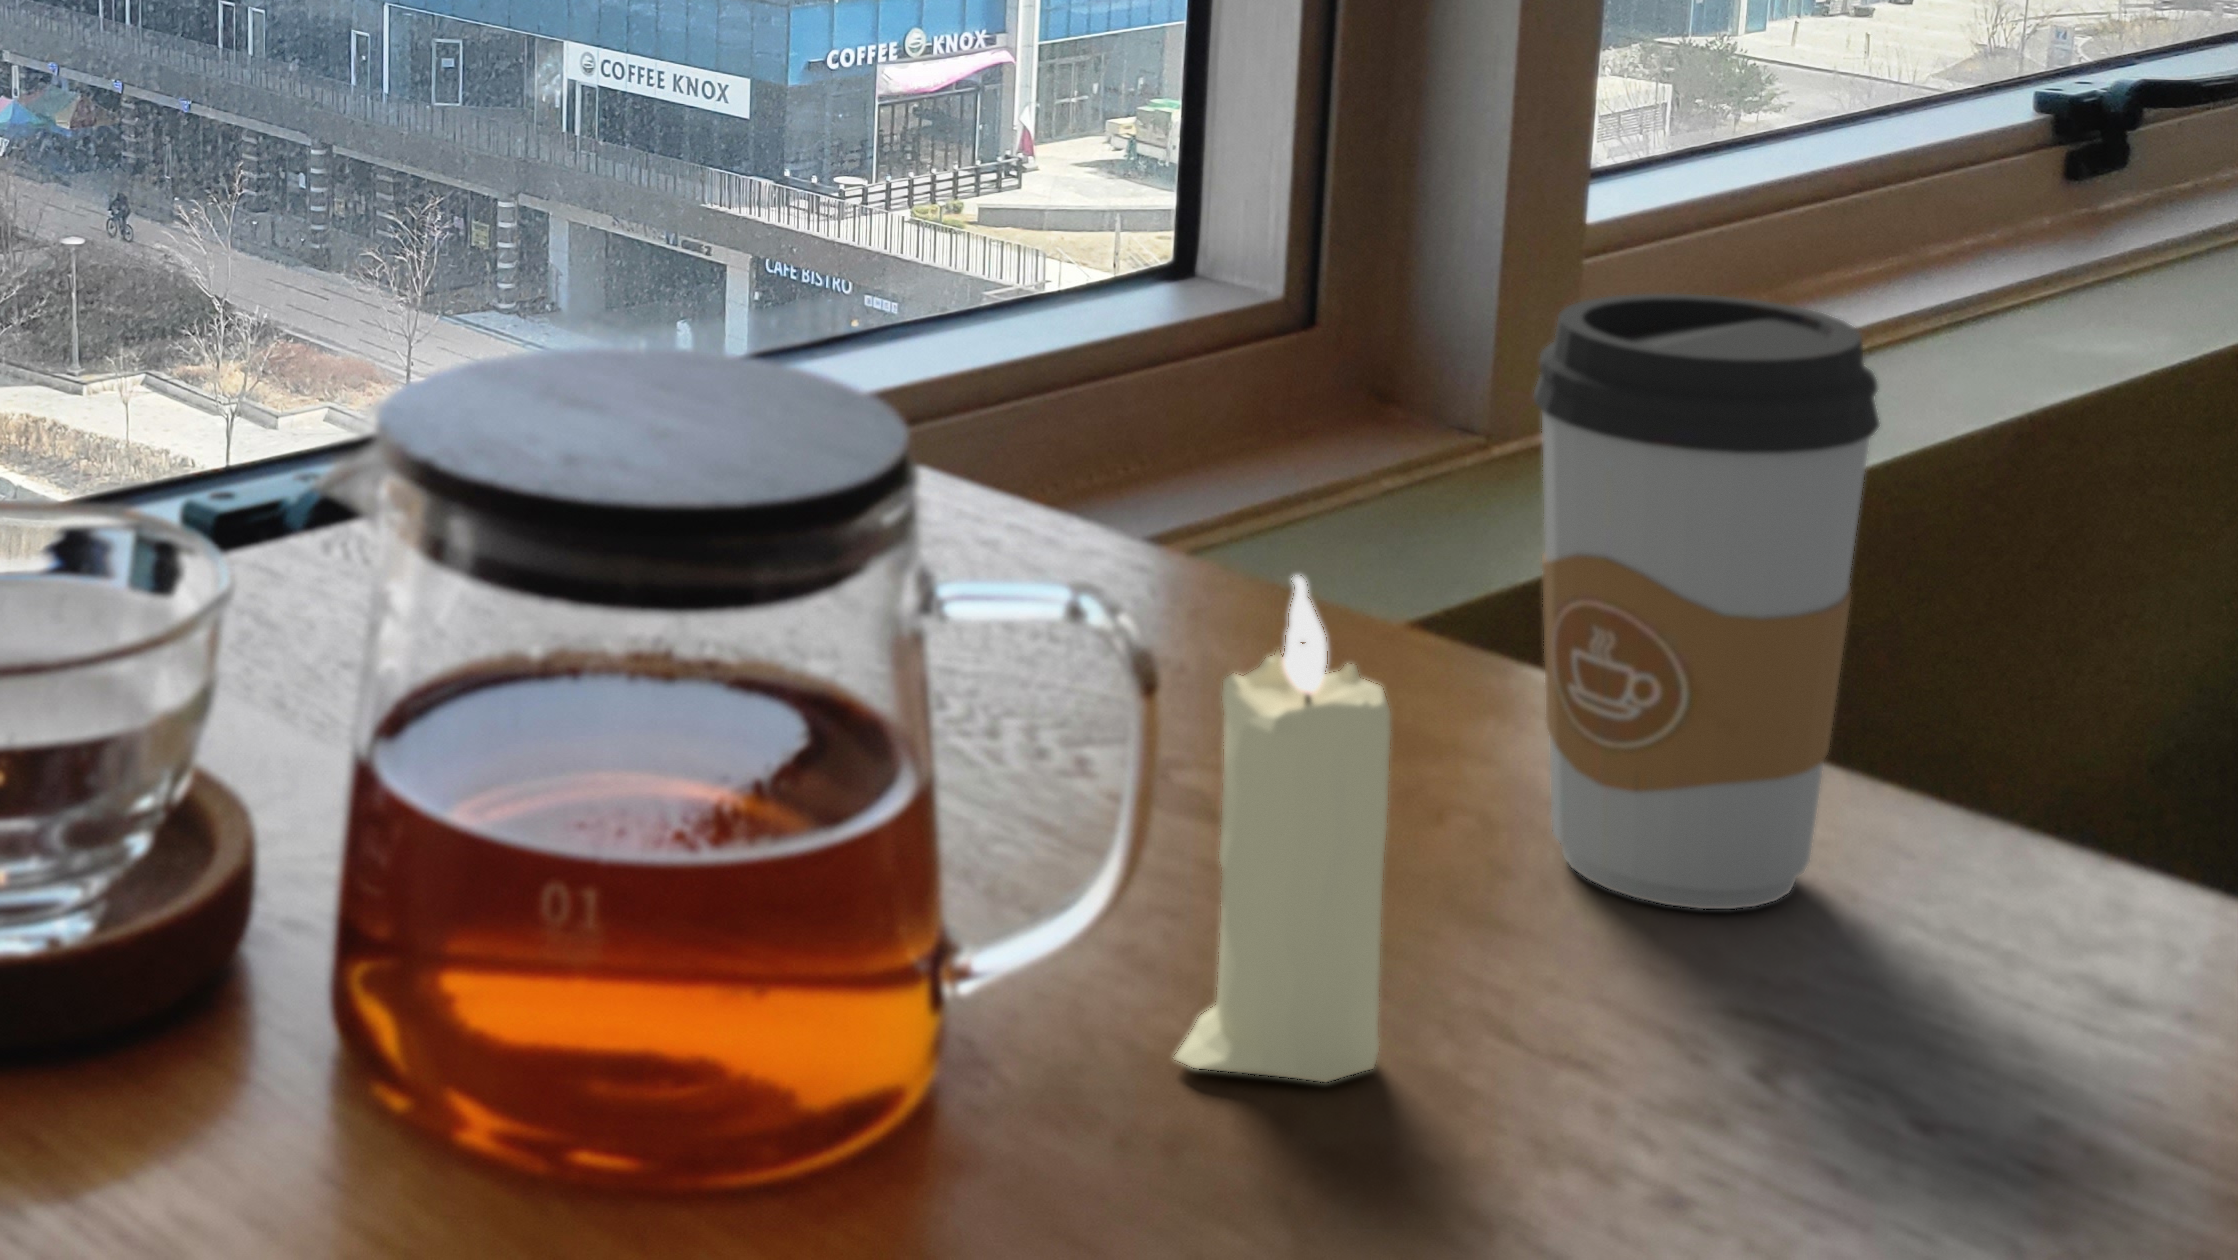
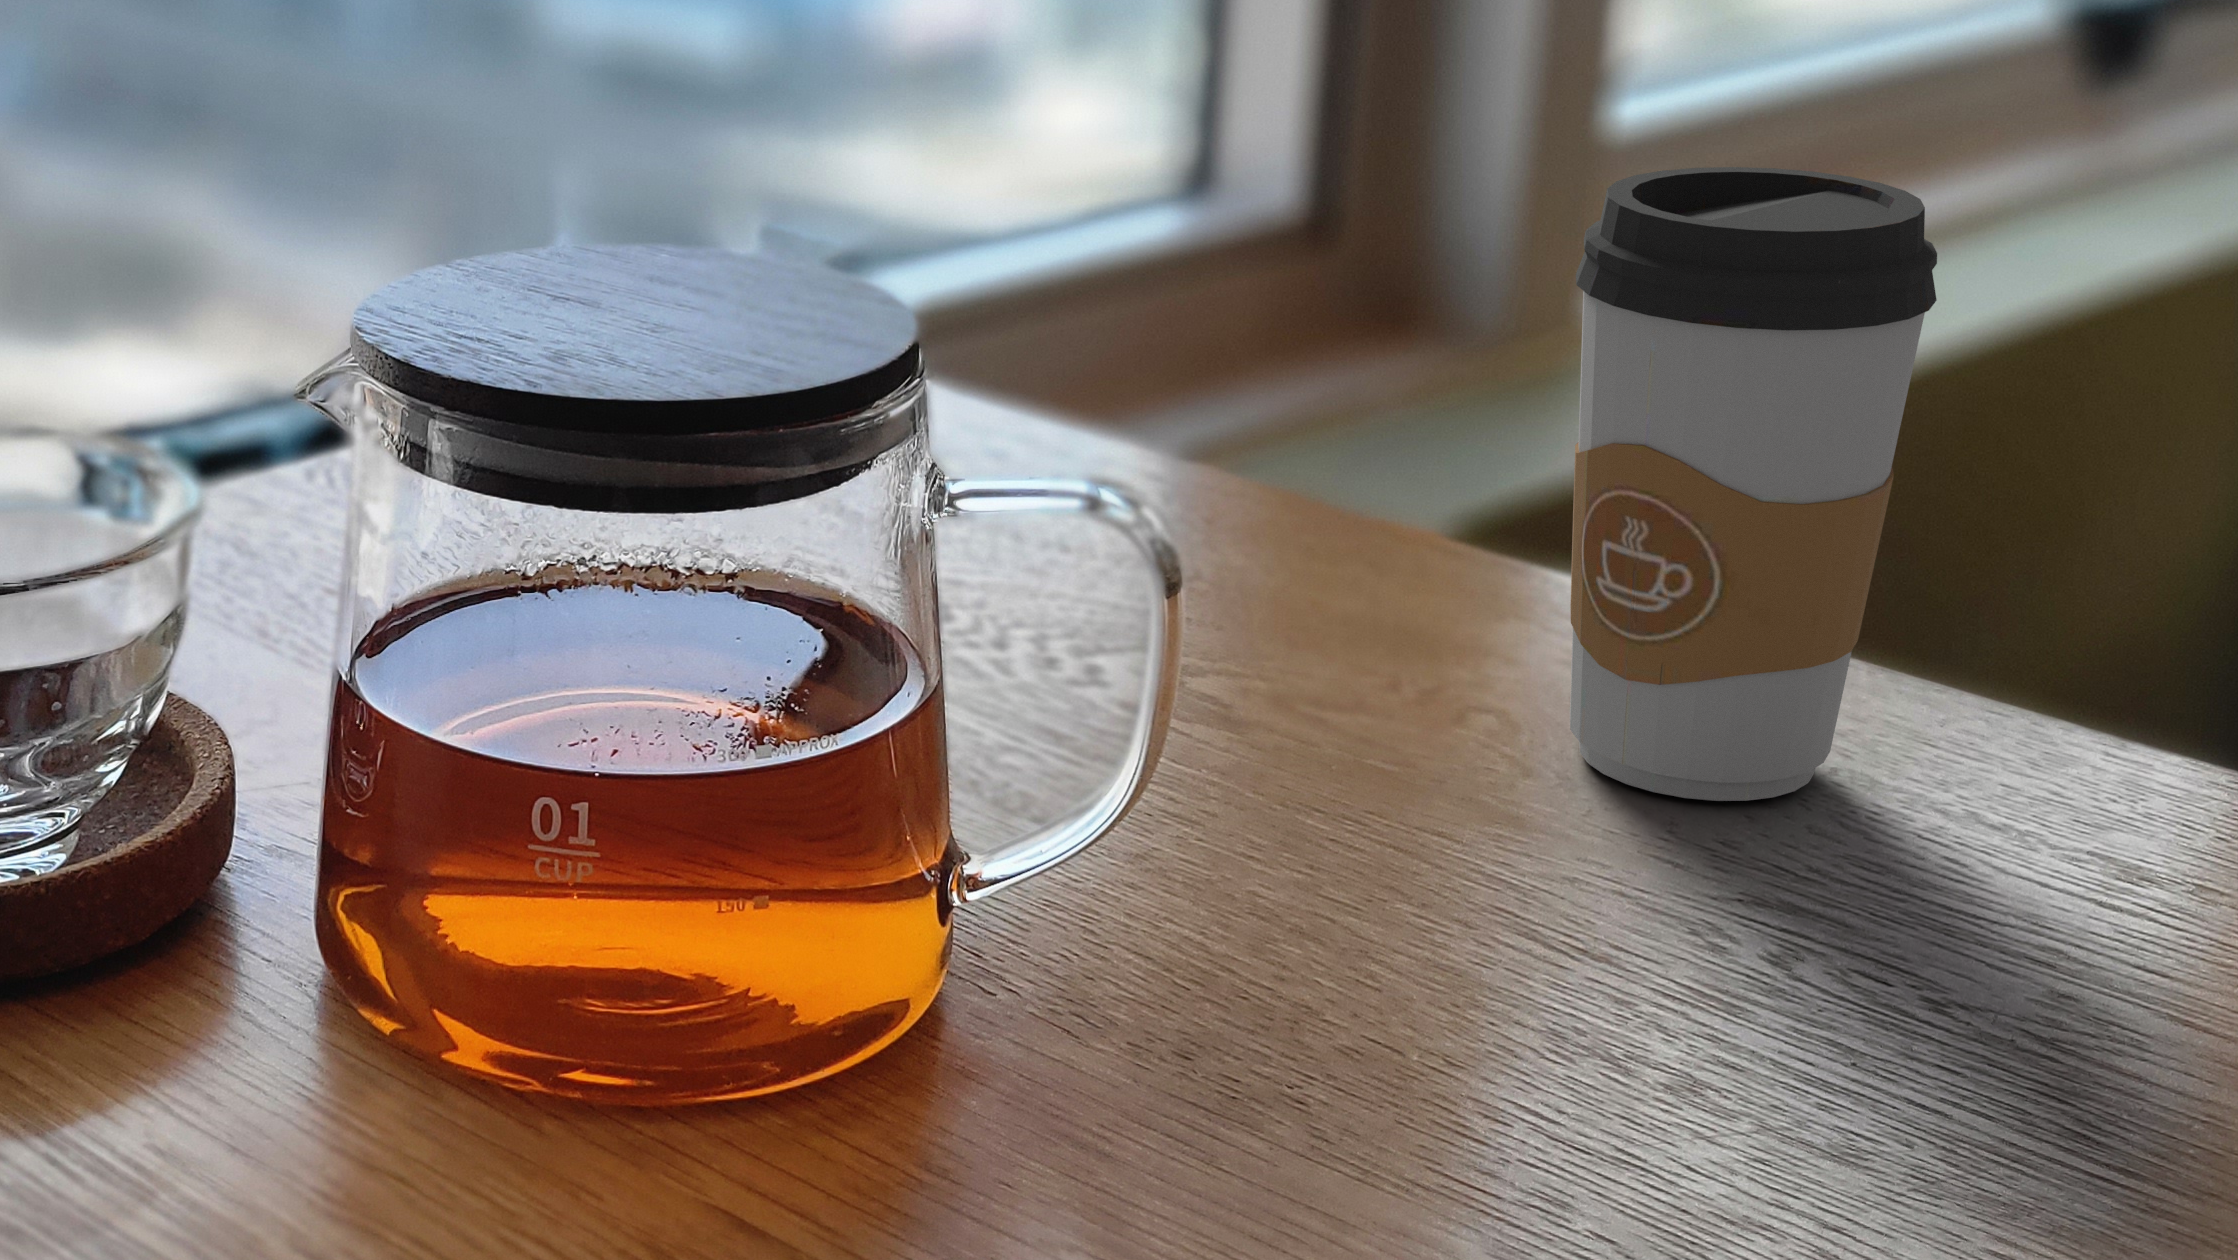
candle: present [1175,576,1391,1082] -> none [1183,464,1420,981]

